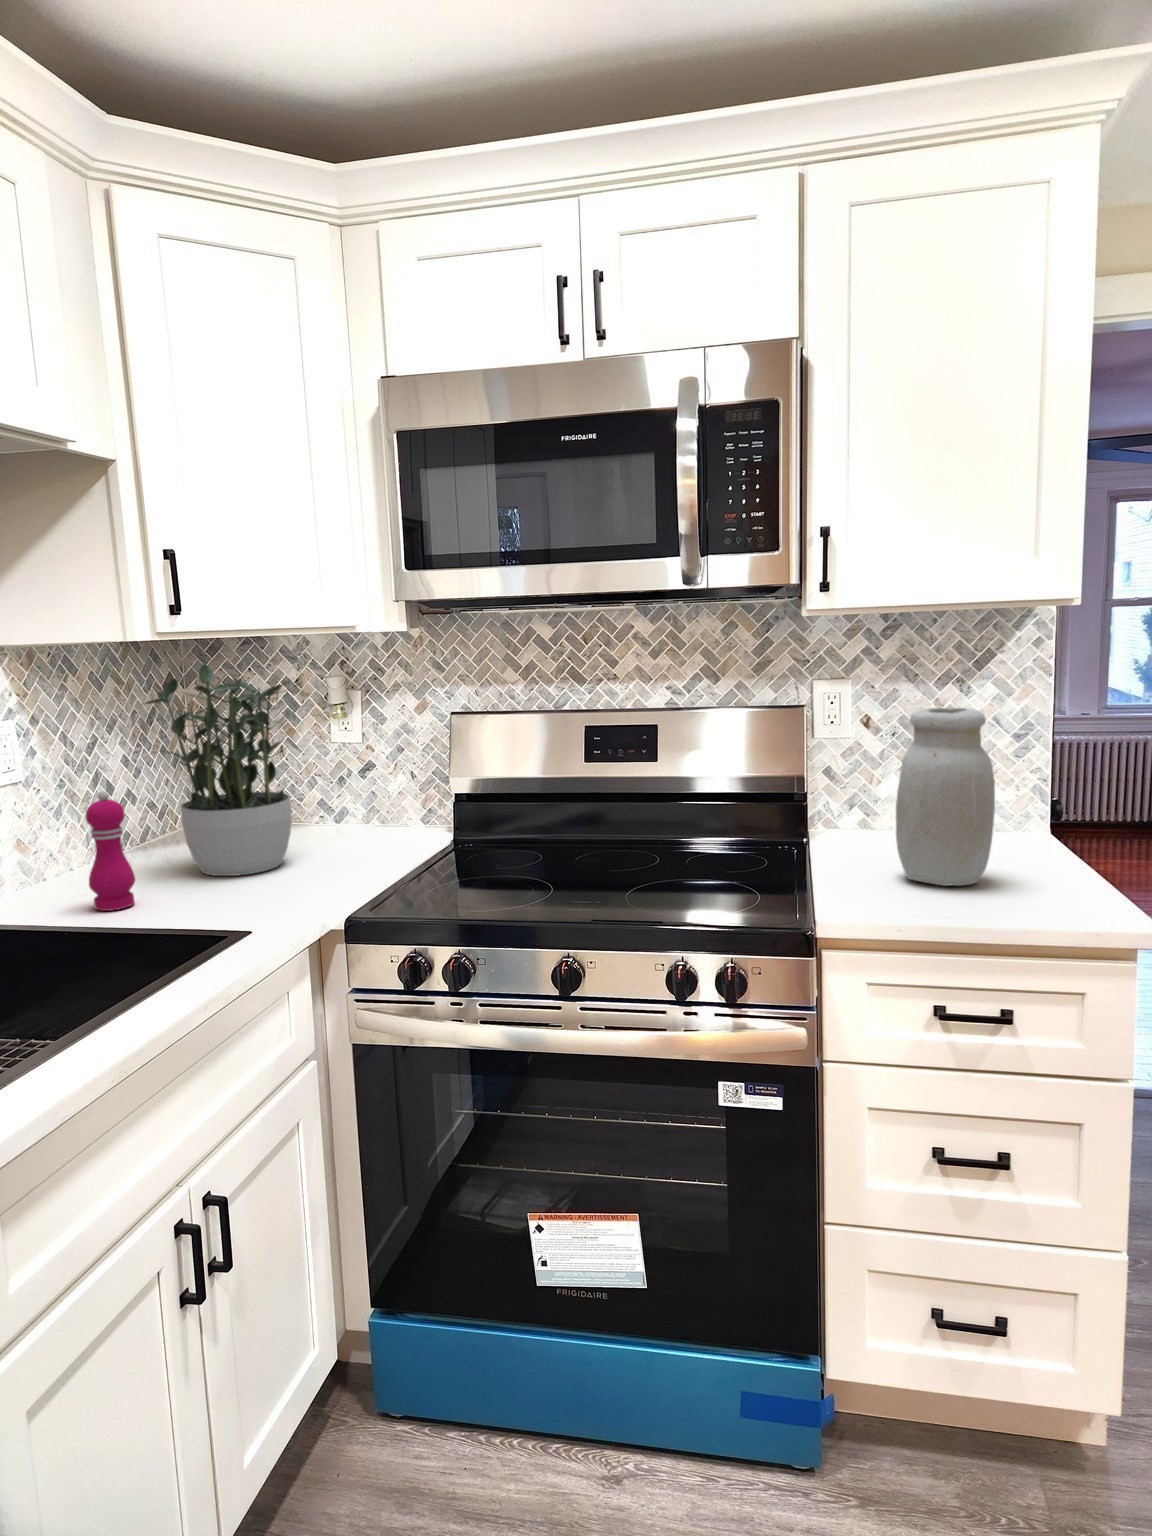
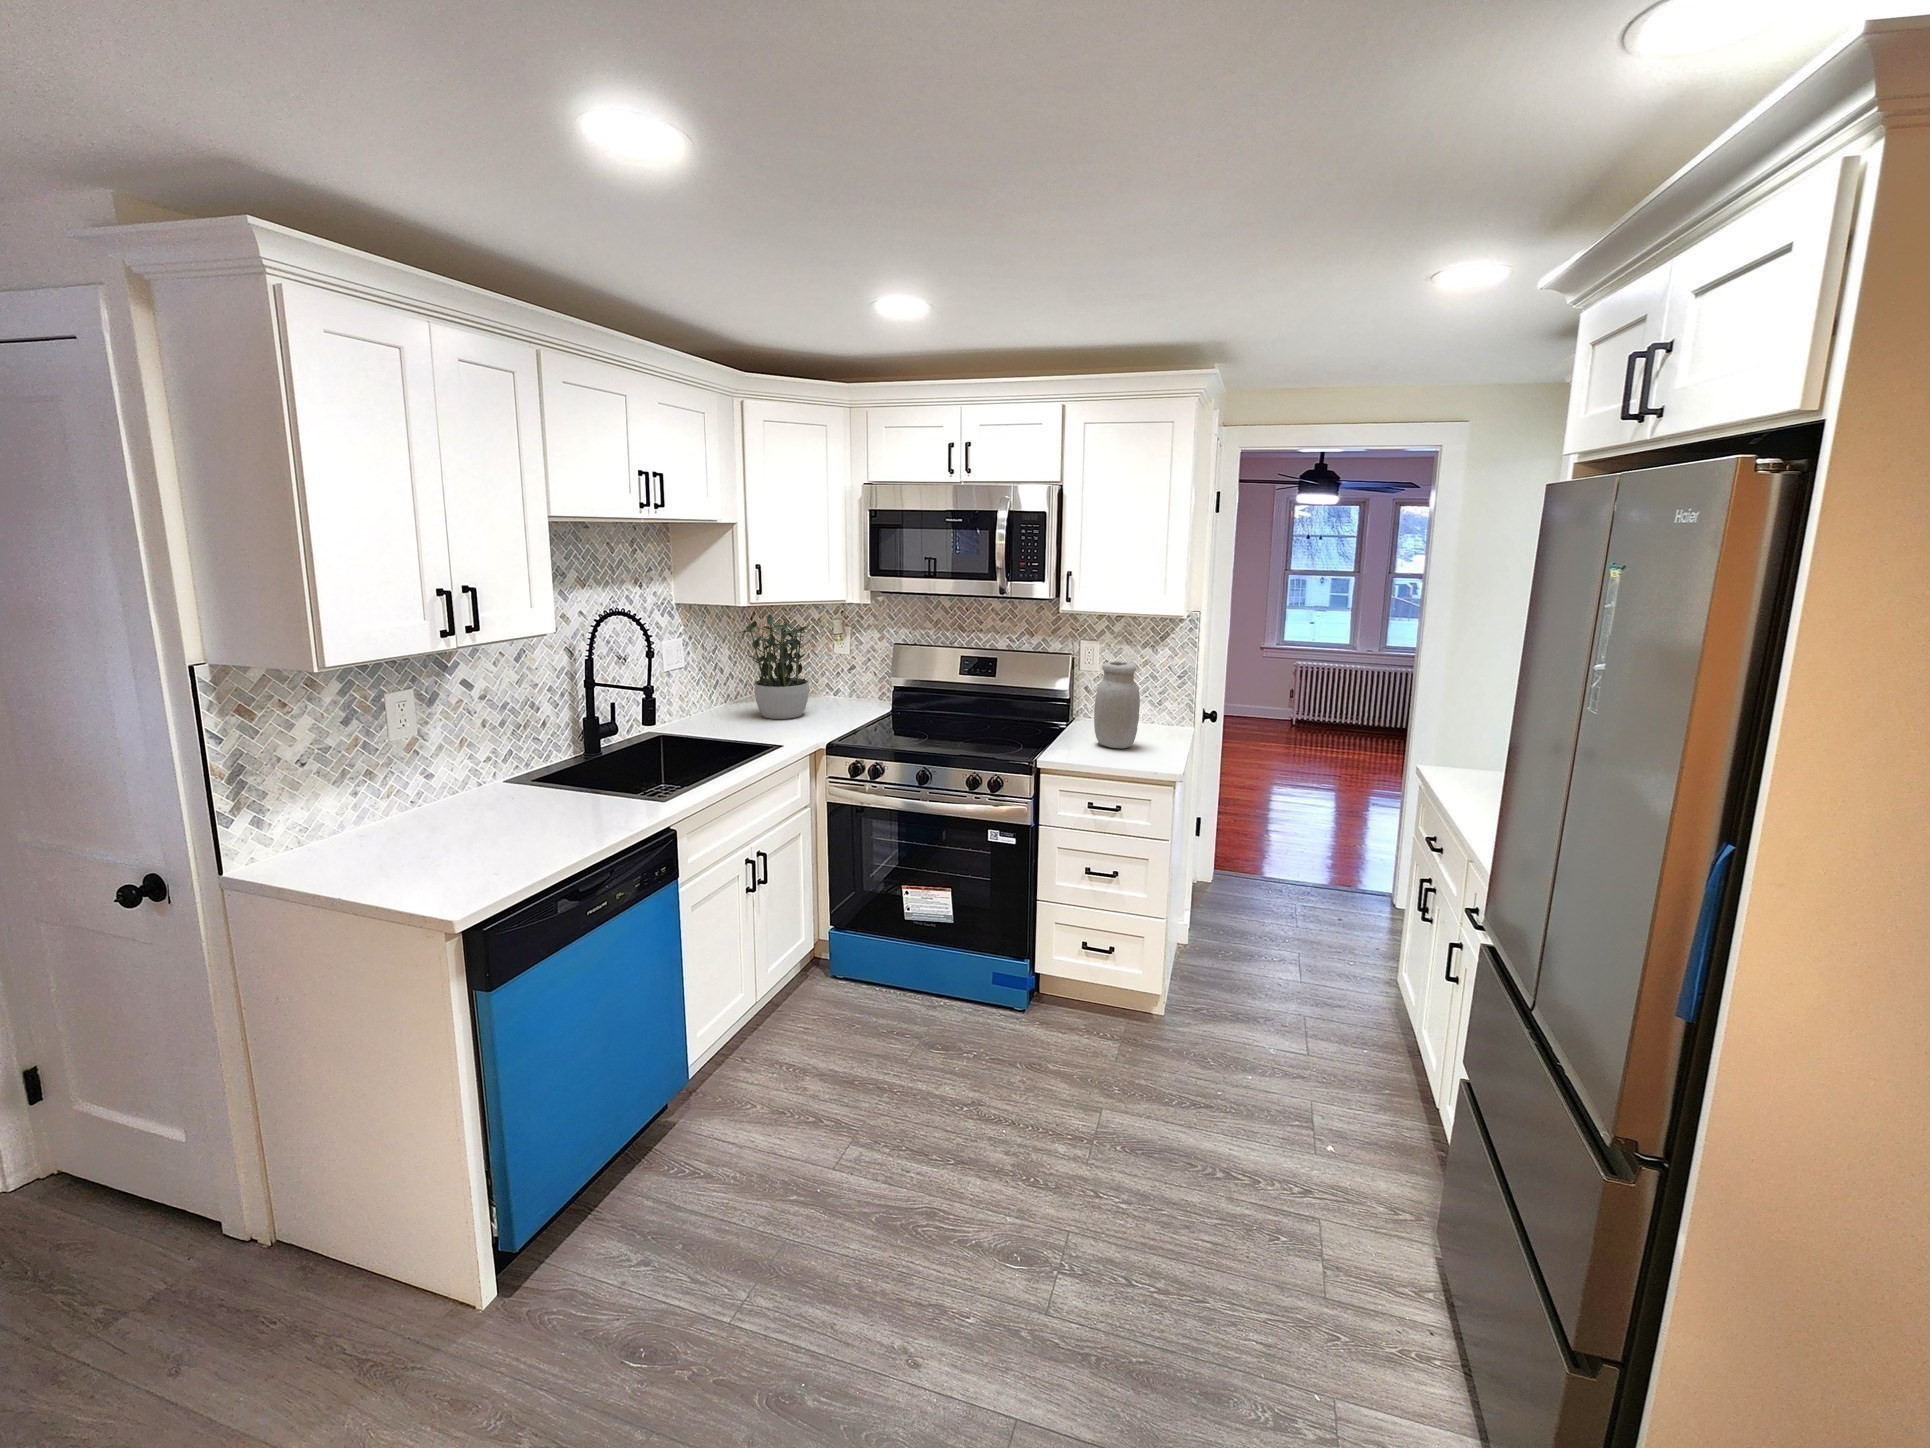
pepper mill: present [86,791,135,911] -> none [710,674,731,730]

